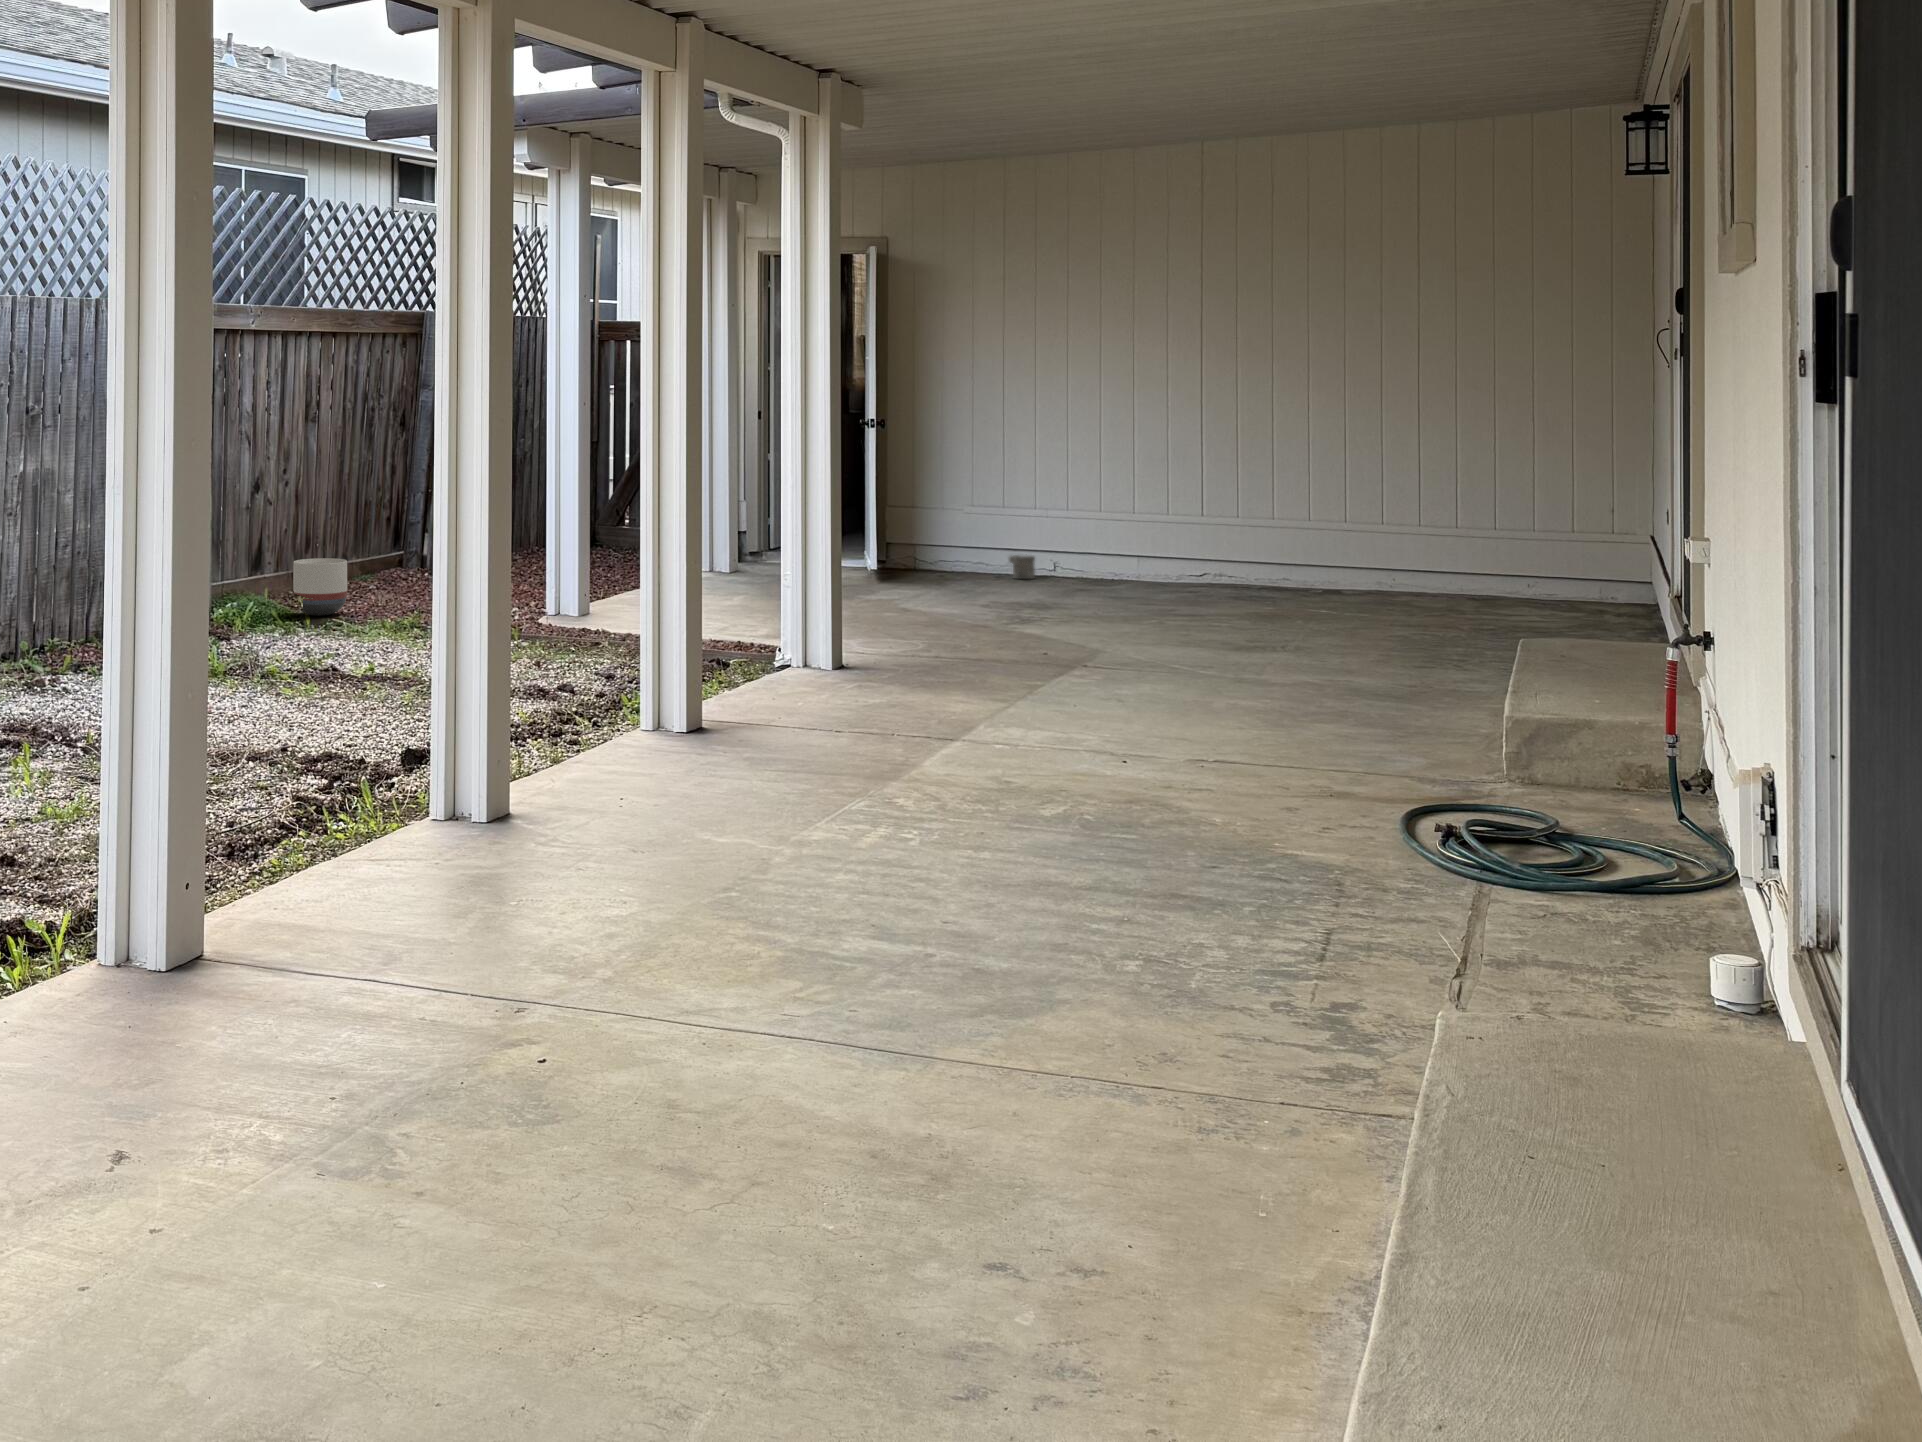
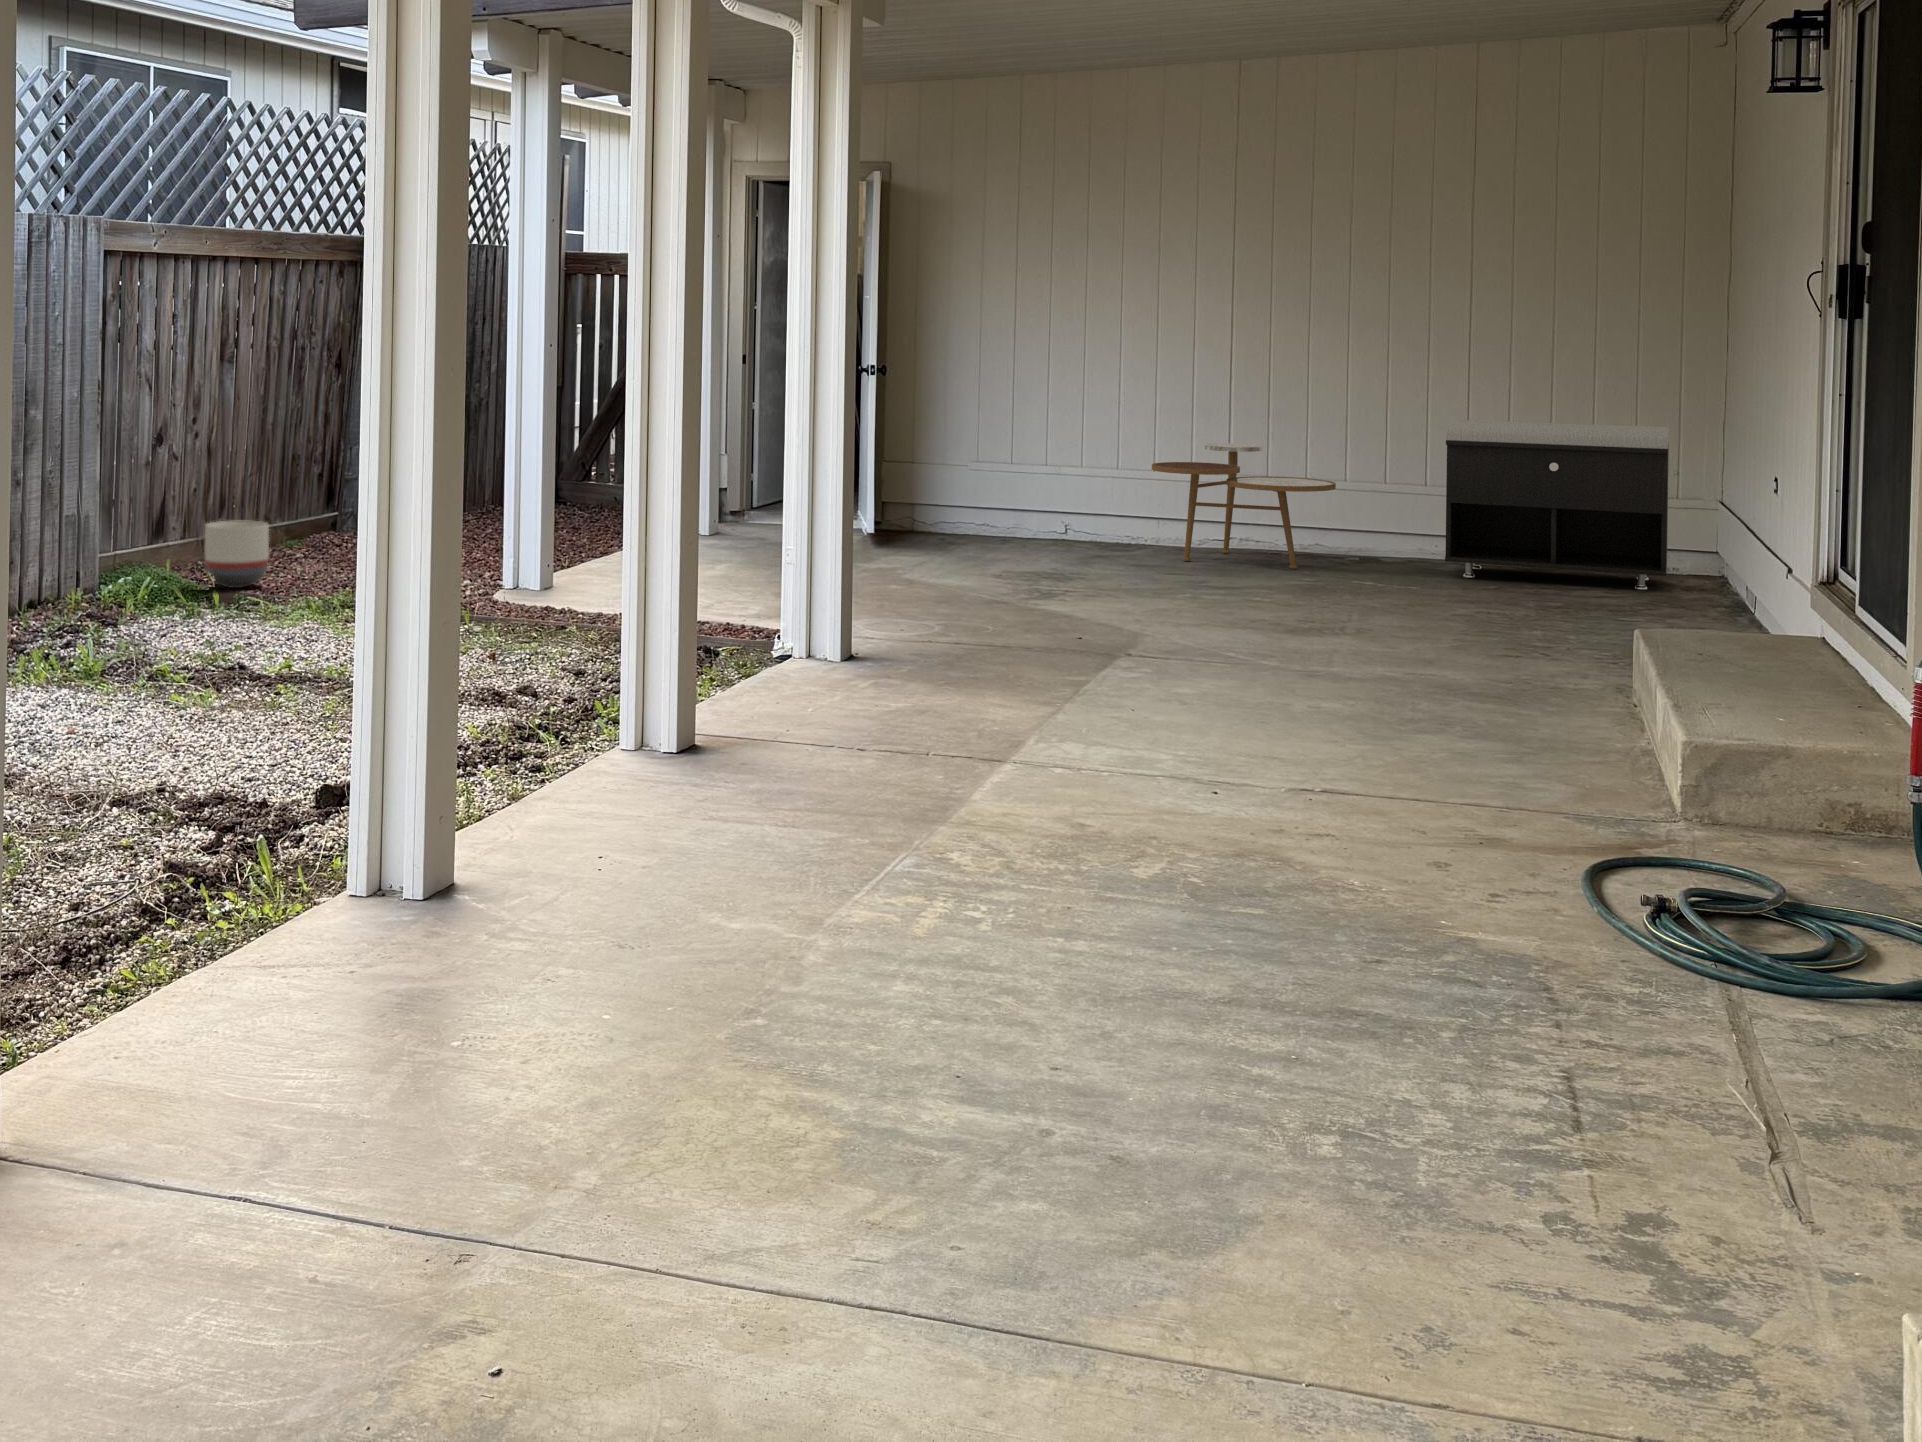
storage bench: none [1391,463,1602,614] -> present [1445,420,1669,590]
side table: none [1128,486,1294,598] -> present [1152,443,1336,569]
watering can: present [1009,555,1035,579] -> none [1017,516,1045,544]

